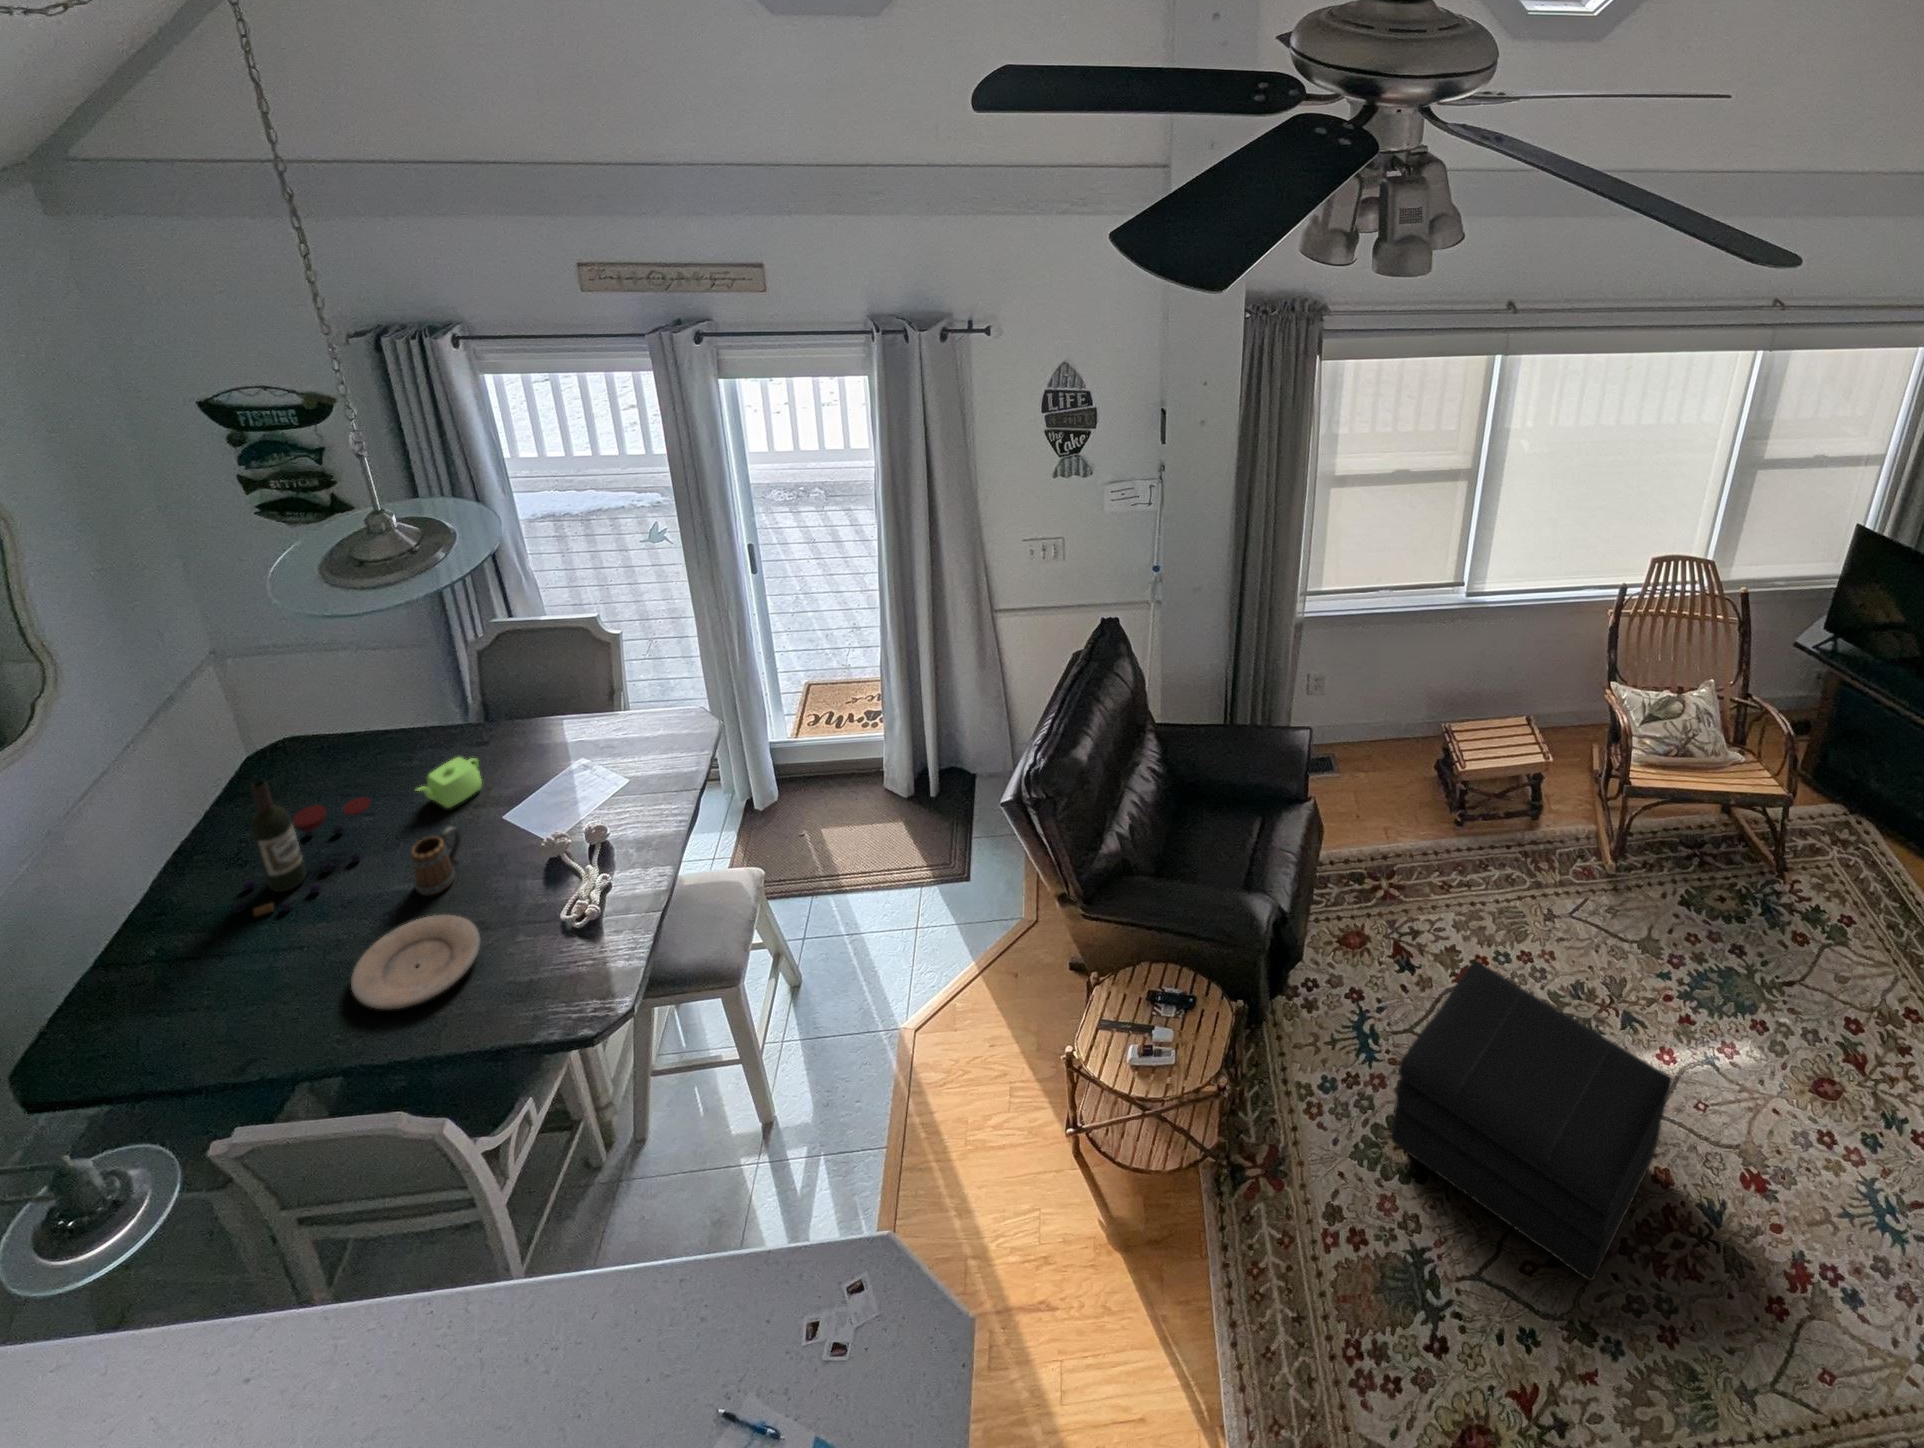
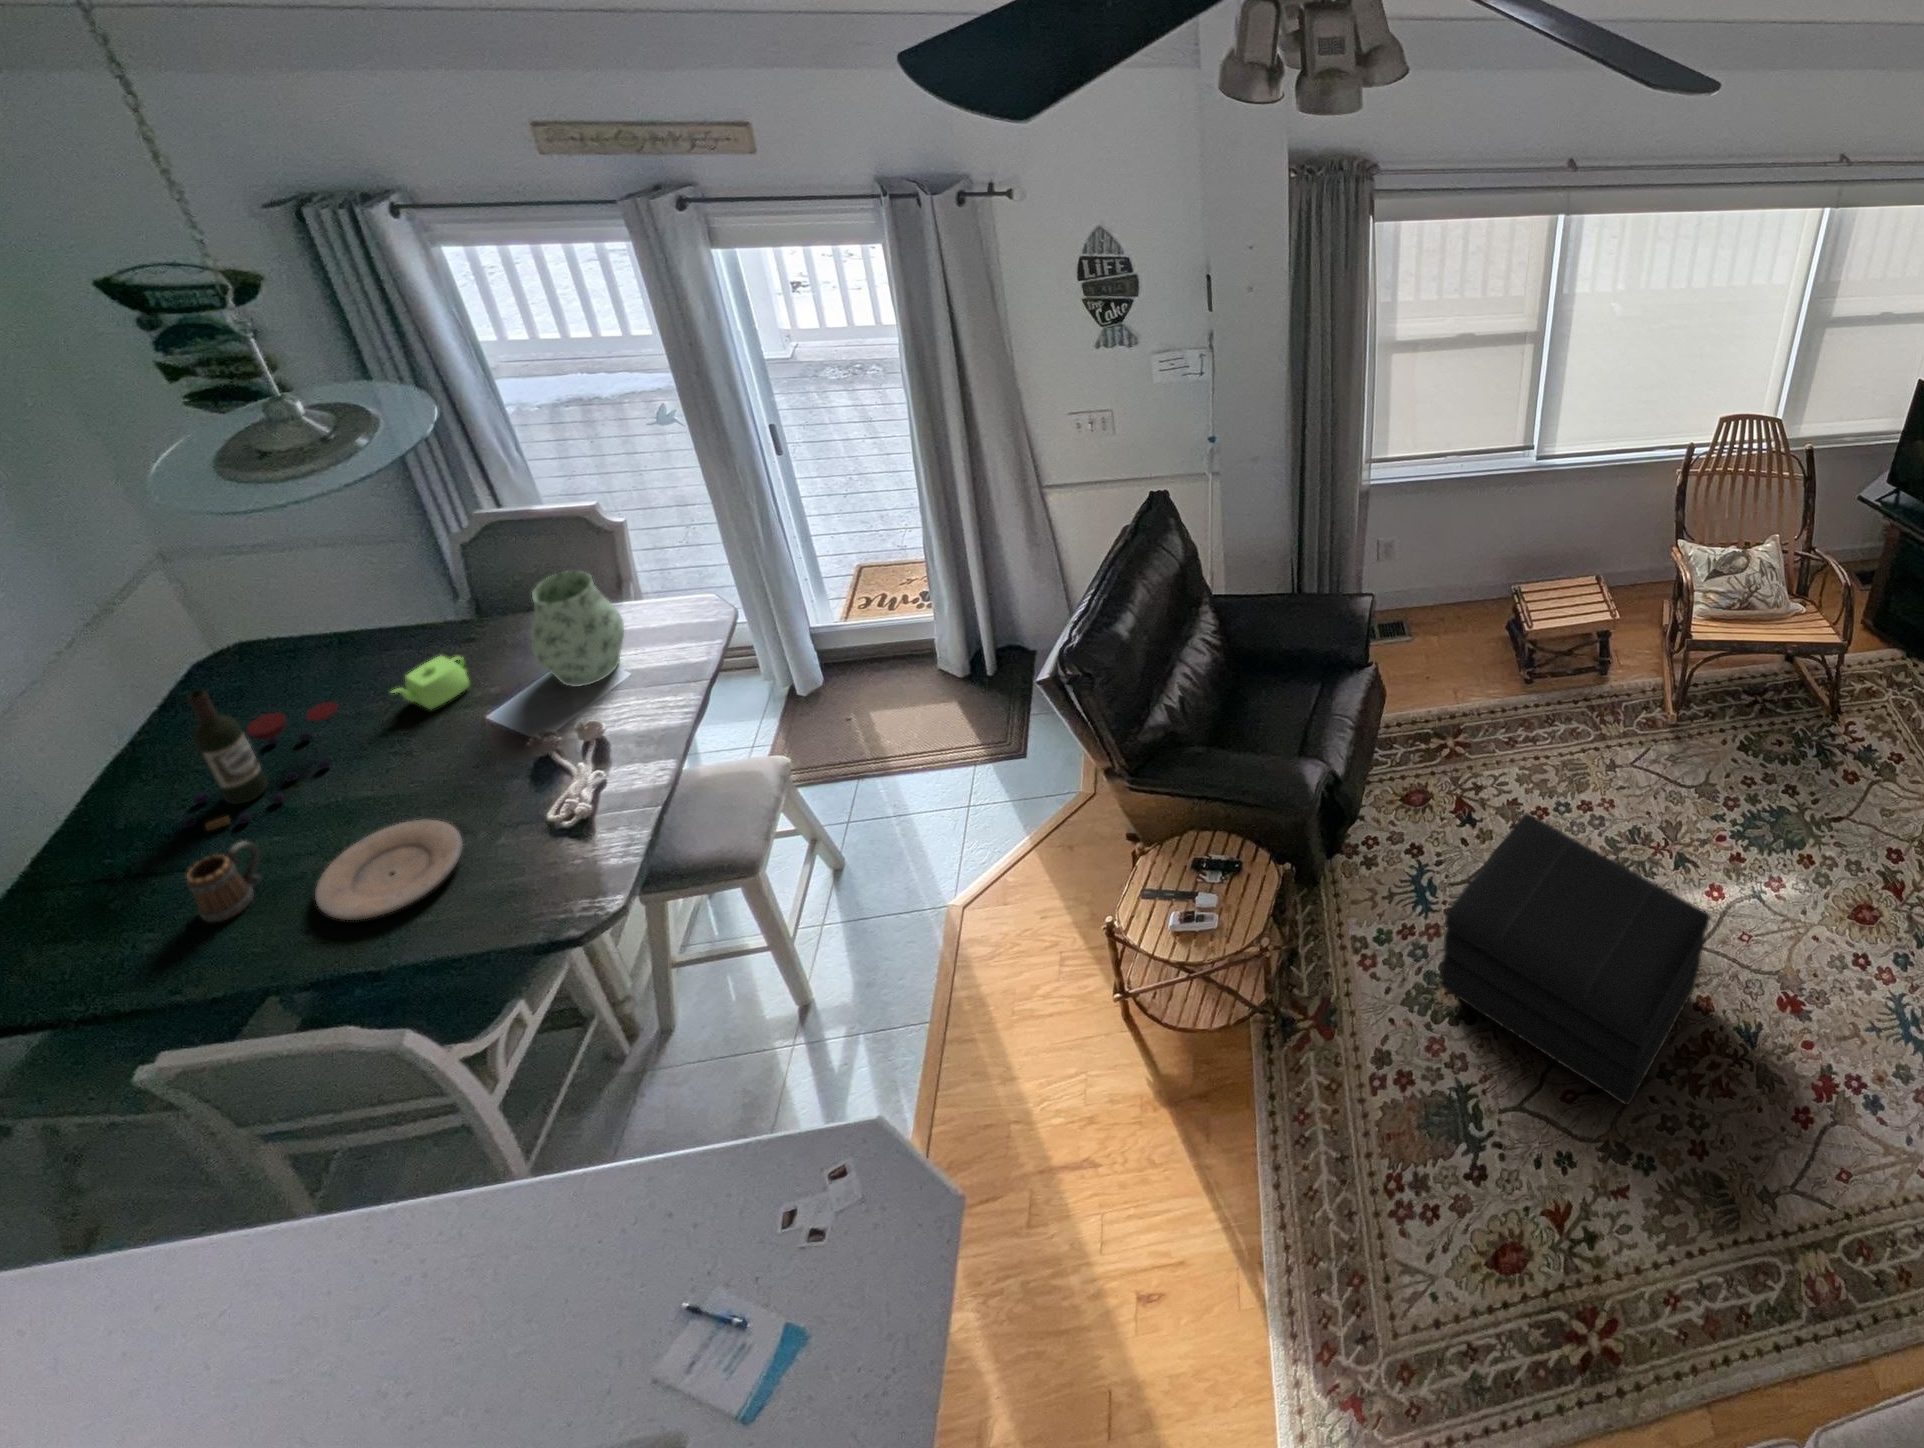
vase: none [540,679,622,792] -> present [531,571,624,687]
mug: present [411,827,462,895] -> present [187,841,261,922]

